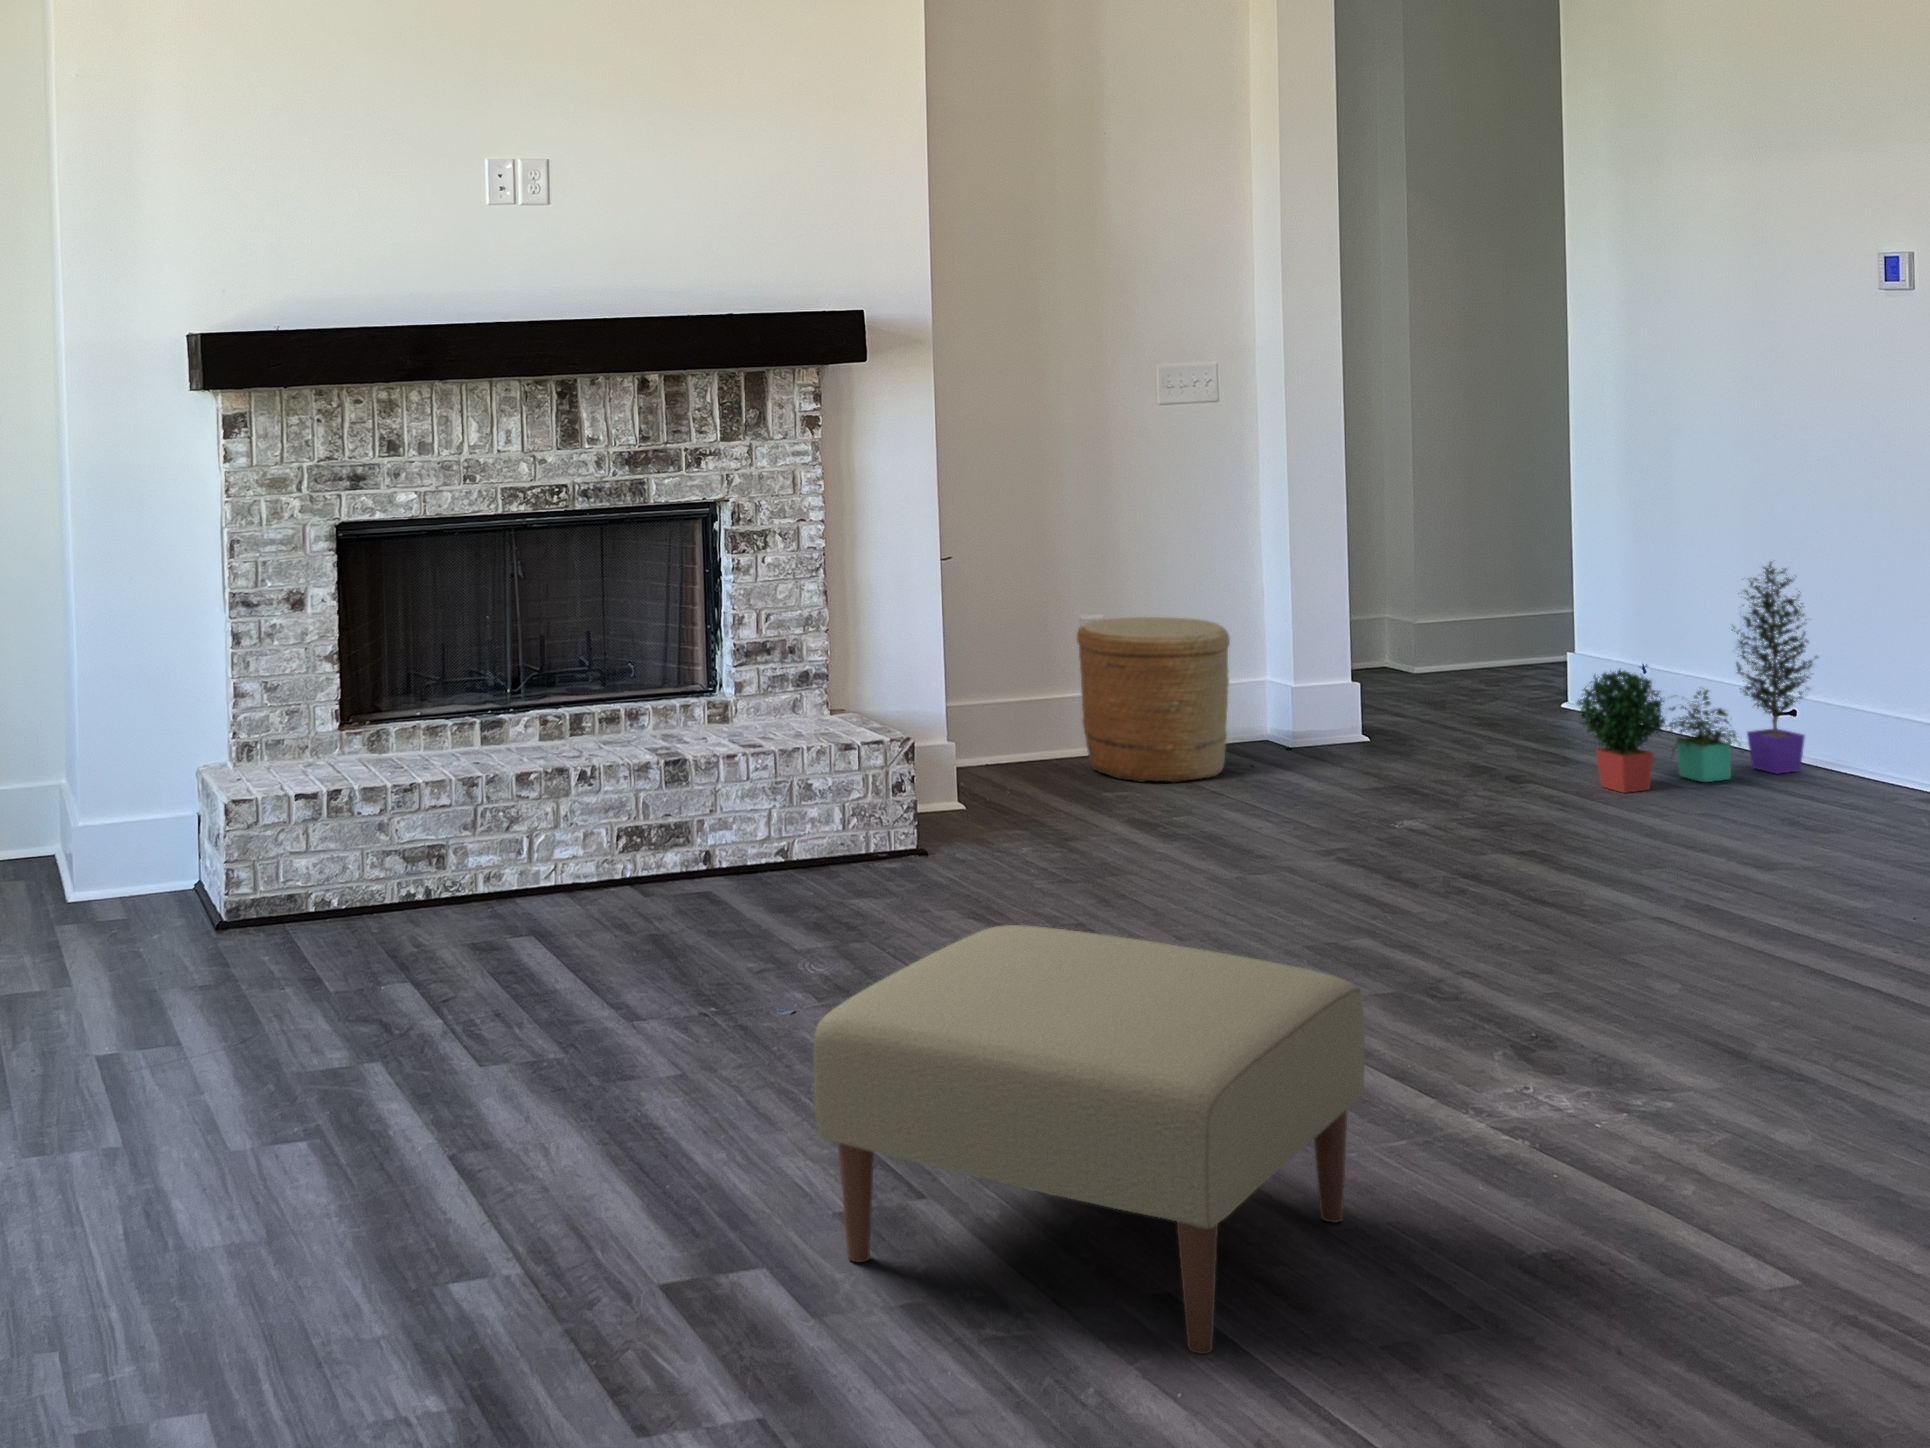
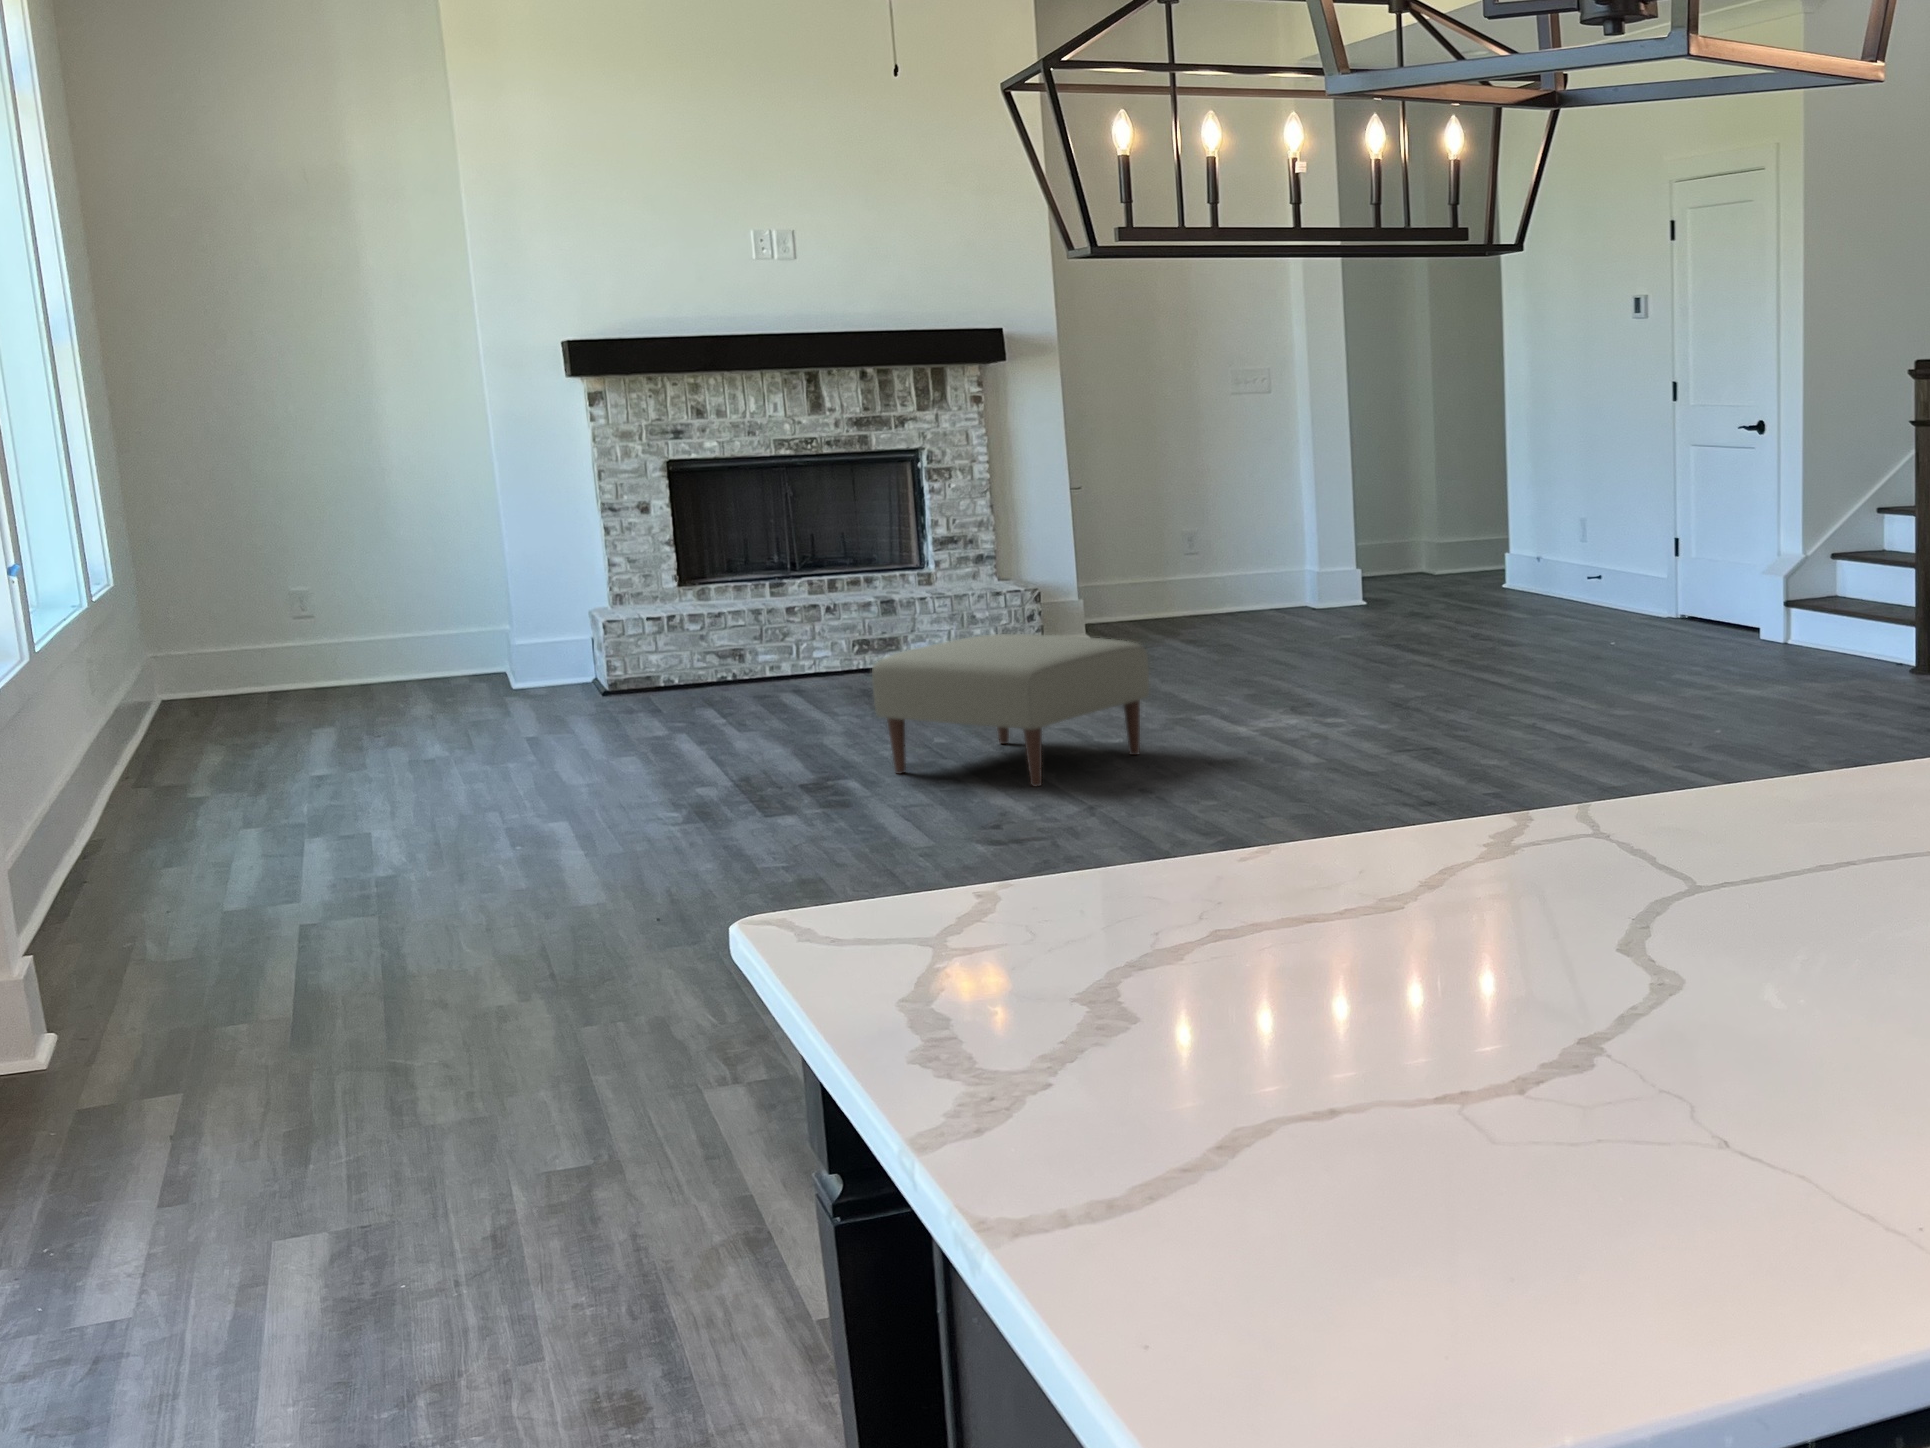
potted plant: present [1577,562,1817,793] -> none [1461,487,1609,622]
woven basket: present [1077,617,1230,783] -> none [1173,529,1266,626]

